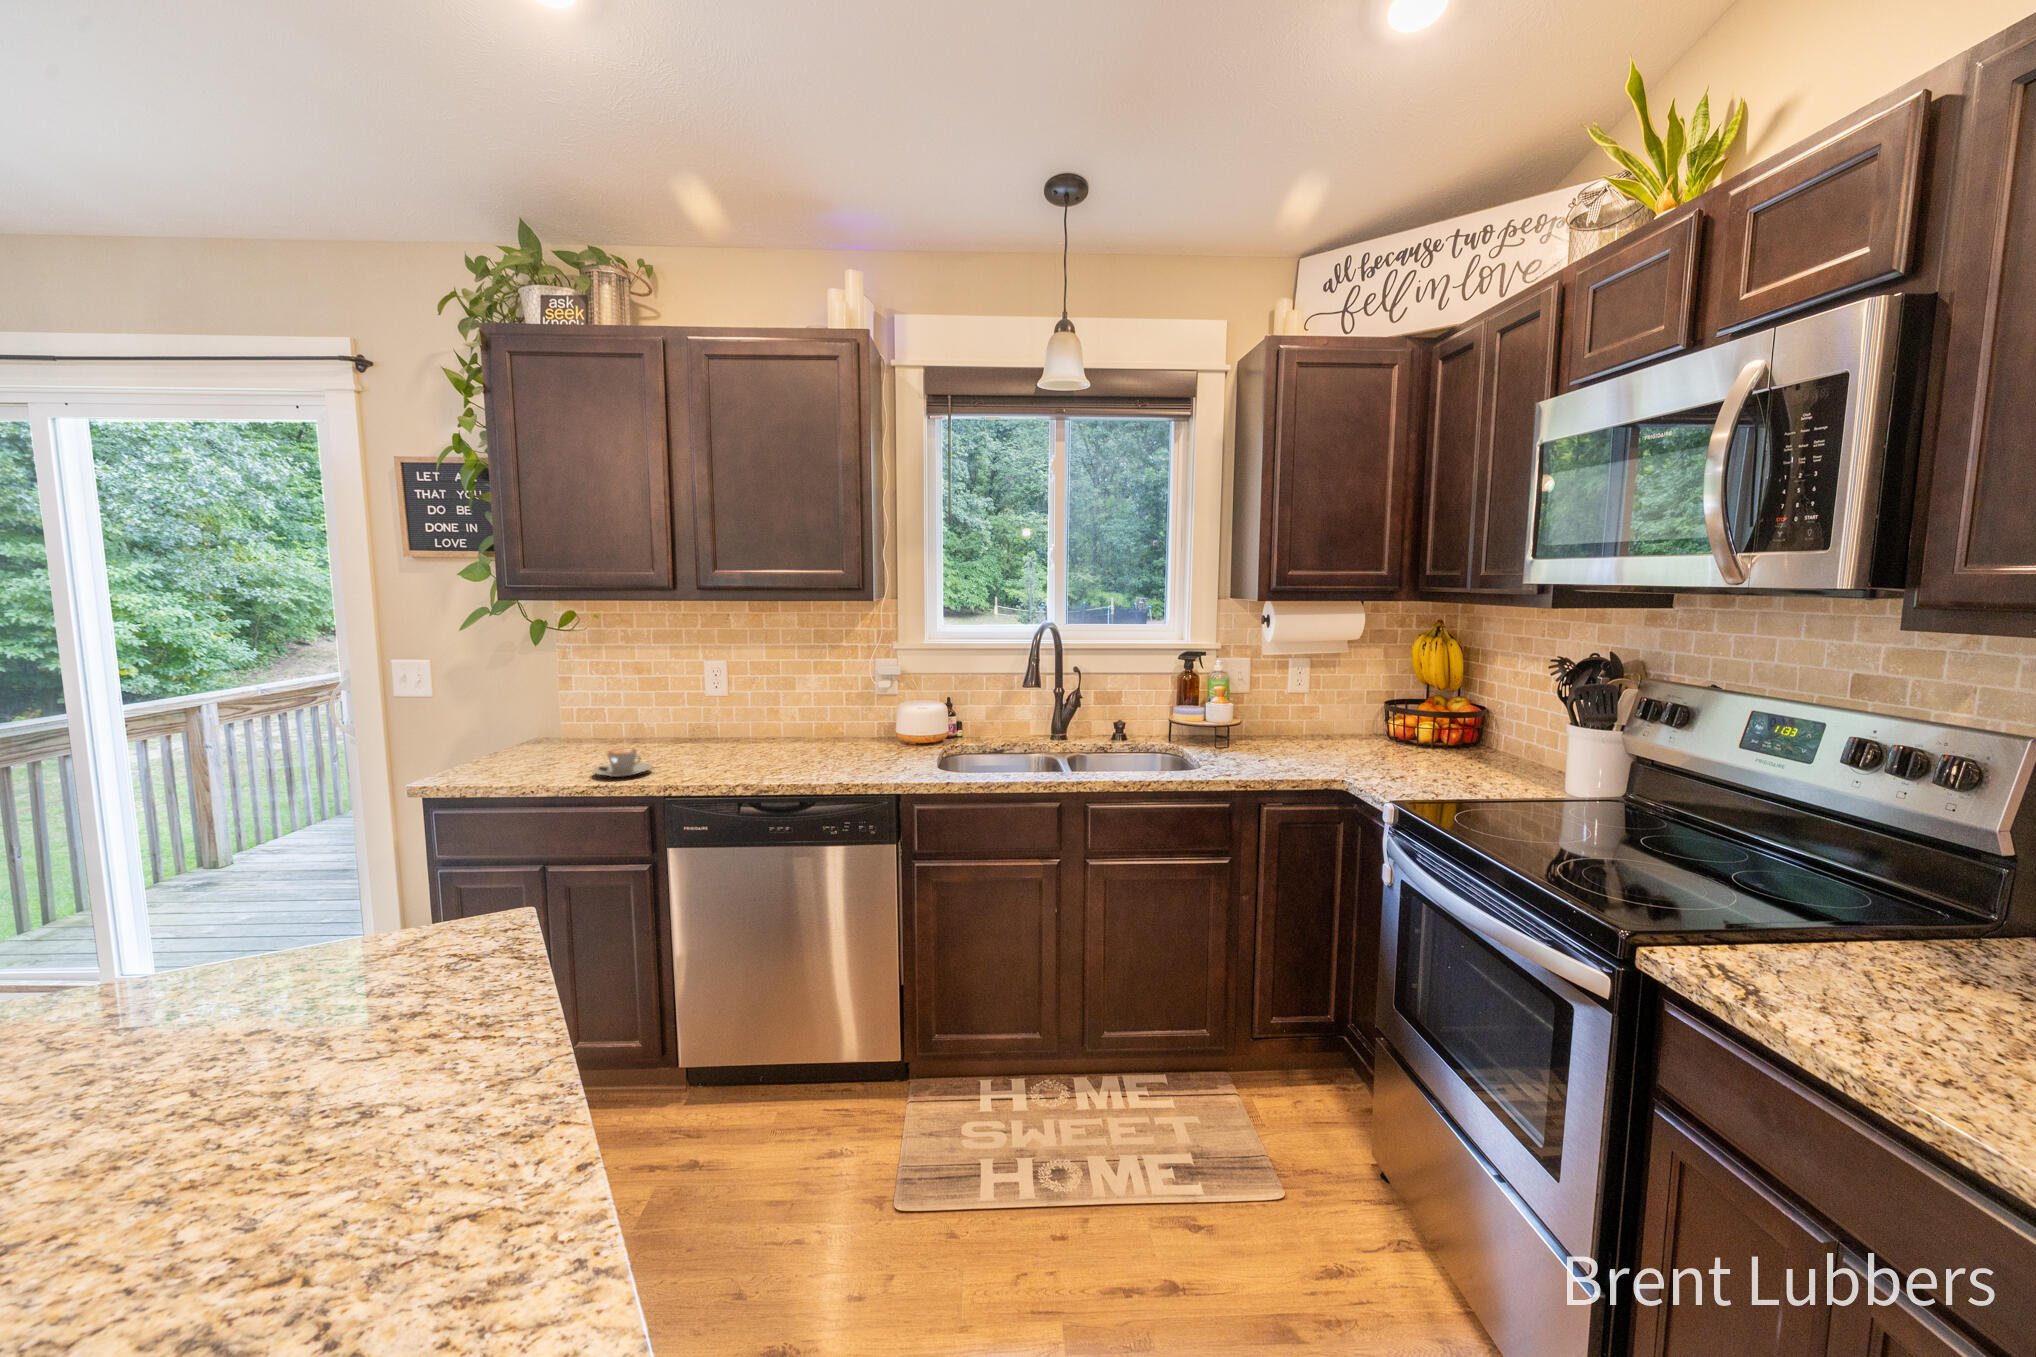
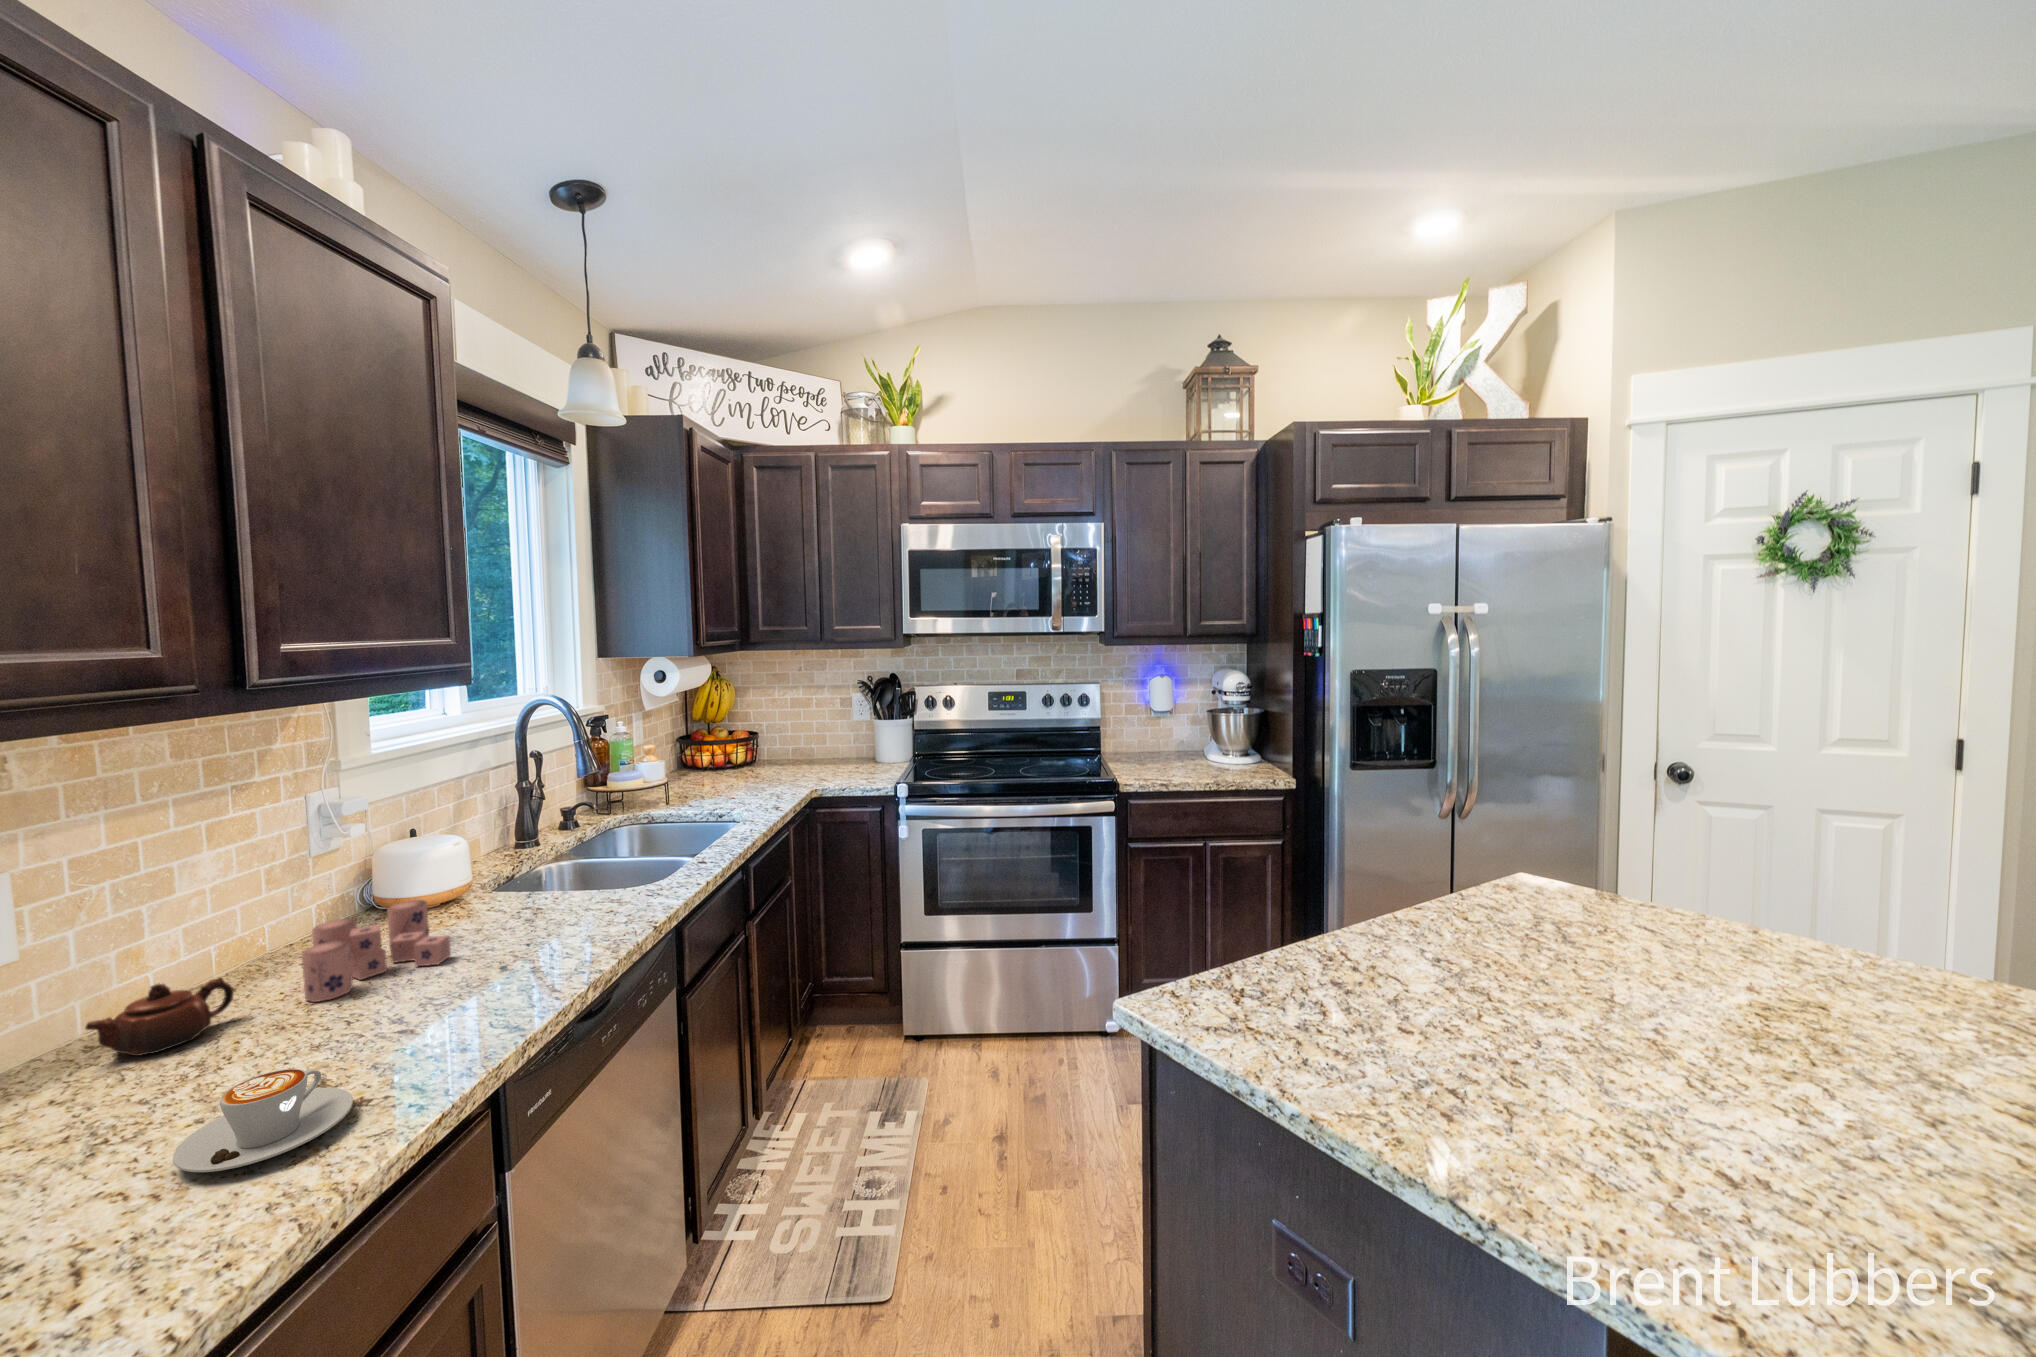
teapot: none [719,720,760,749] -> present [86,977,234,1056]
candle: none [767,723,852,760] -> present [302,900,451,1002]

